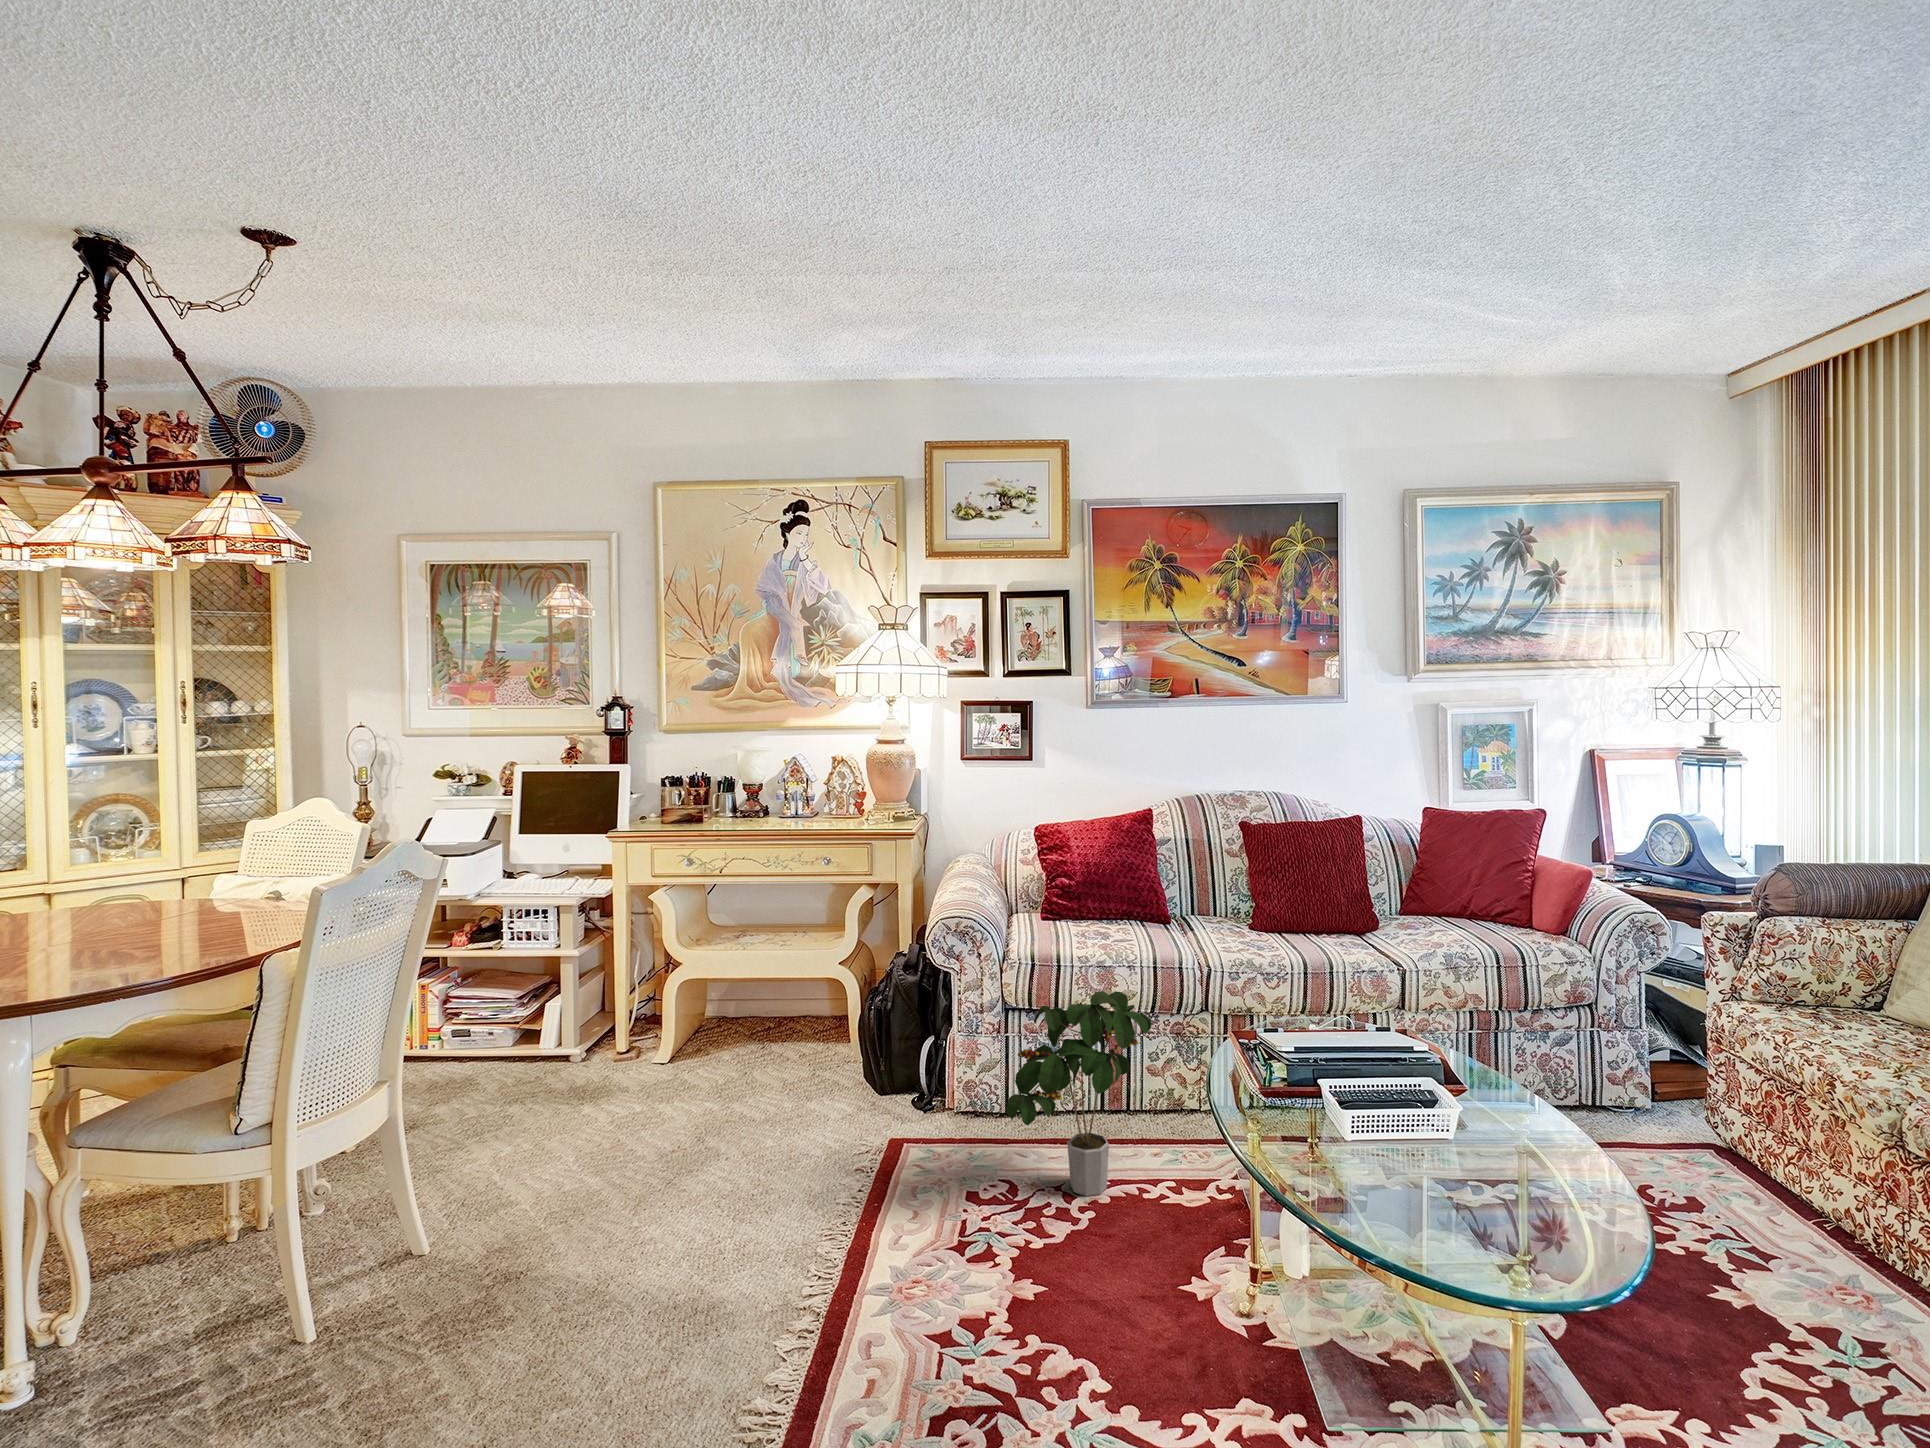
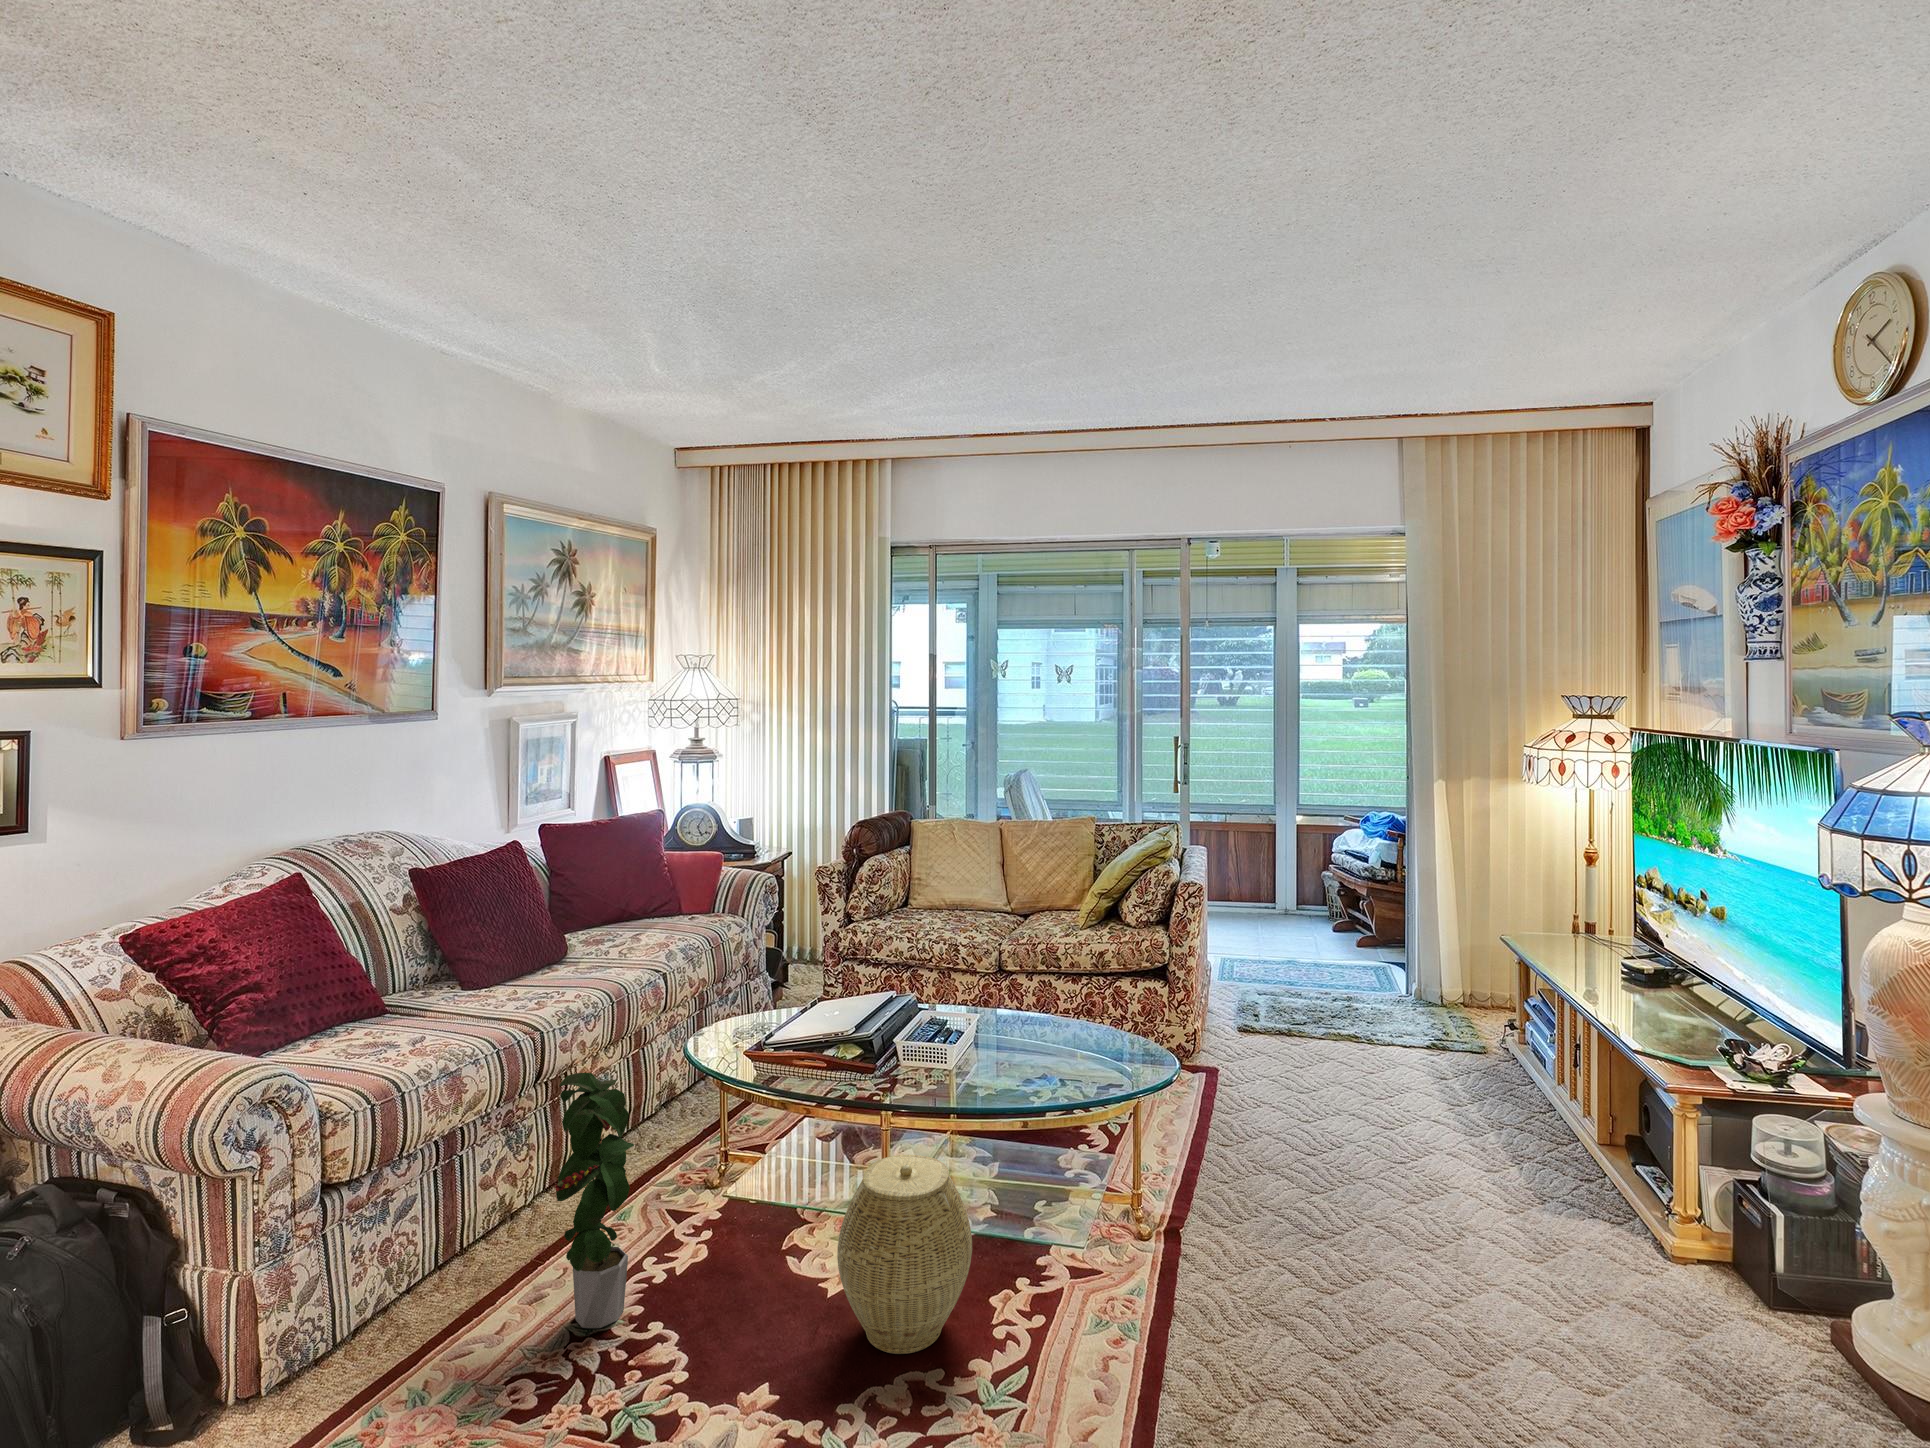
woven basket: none [1087,1164,1230,1375] -> present [837,1155,972,1354]

